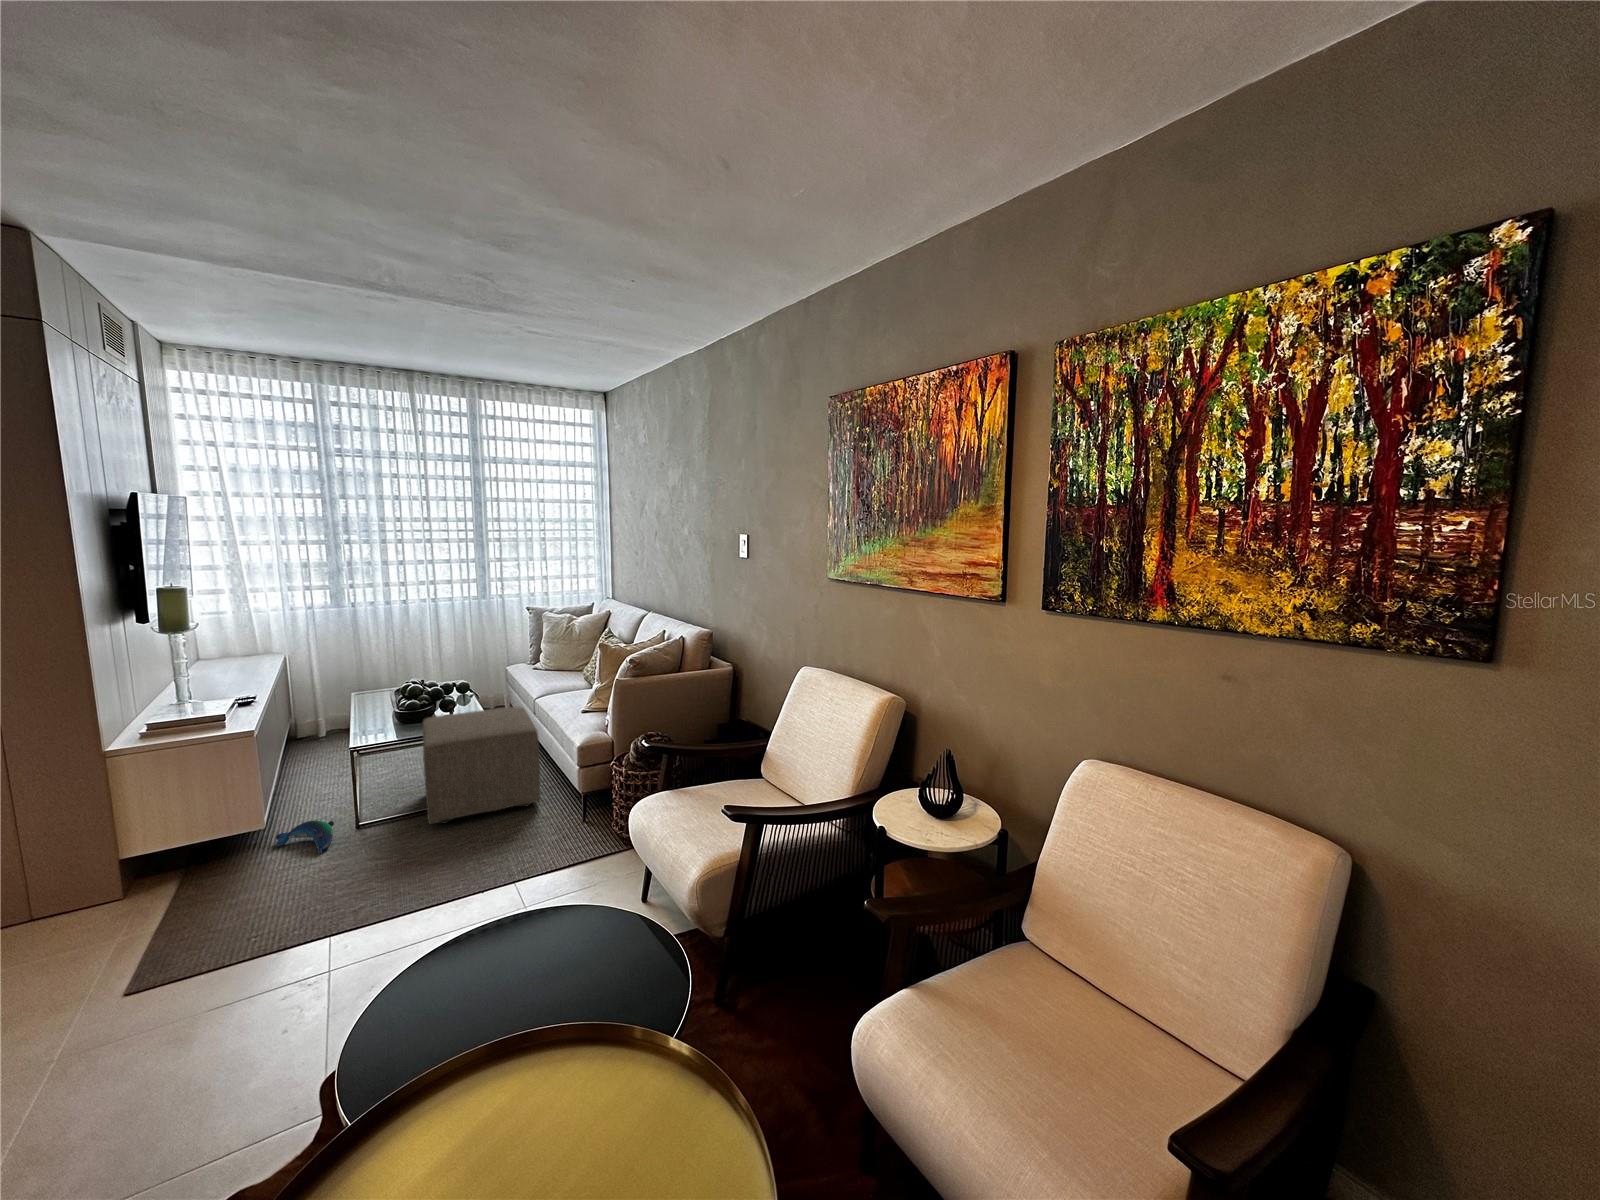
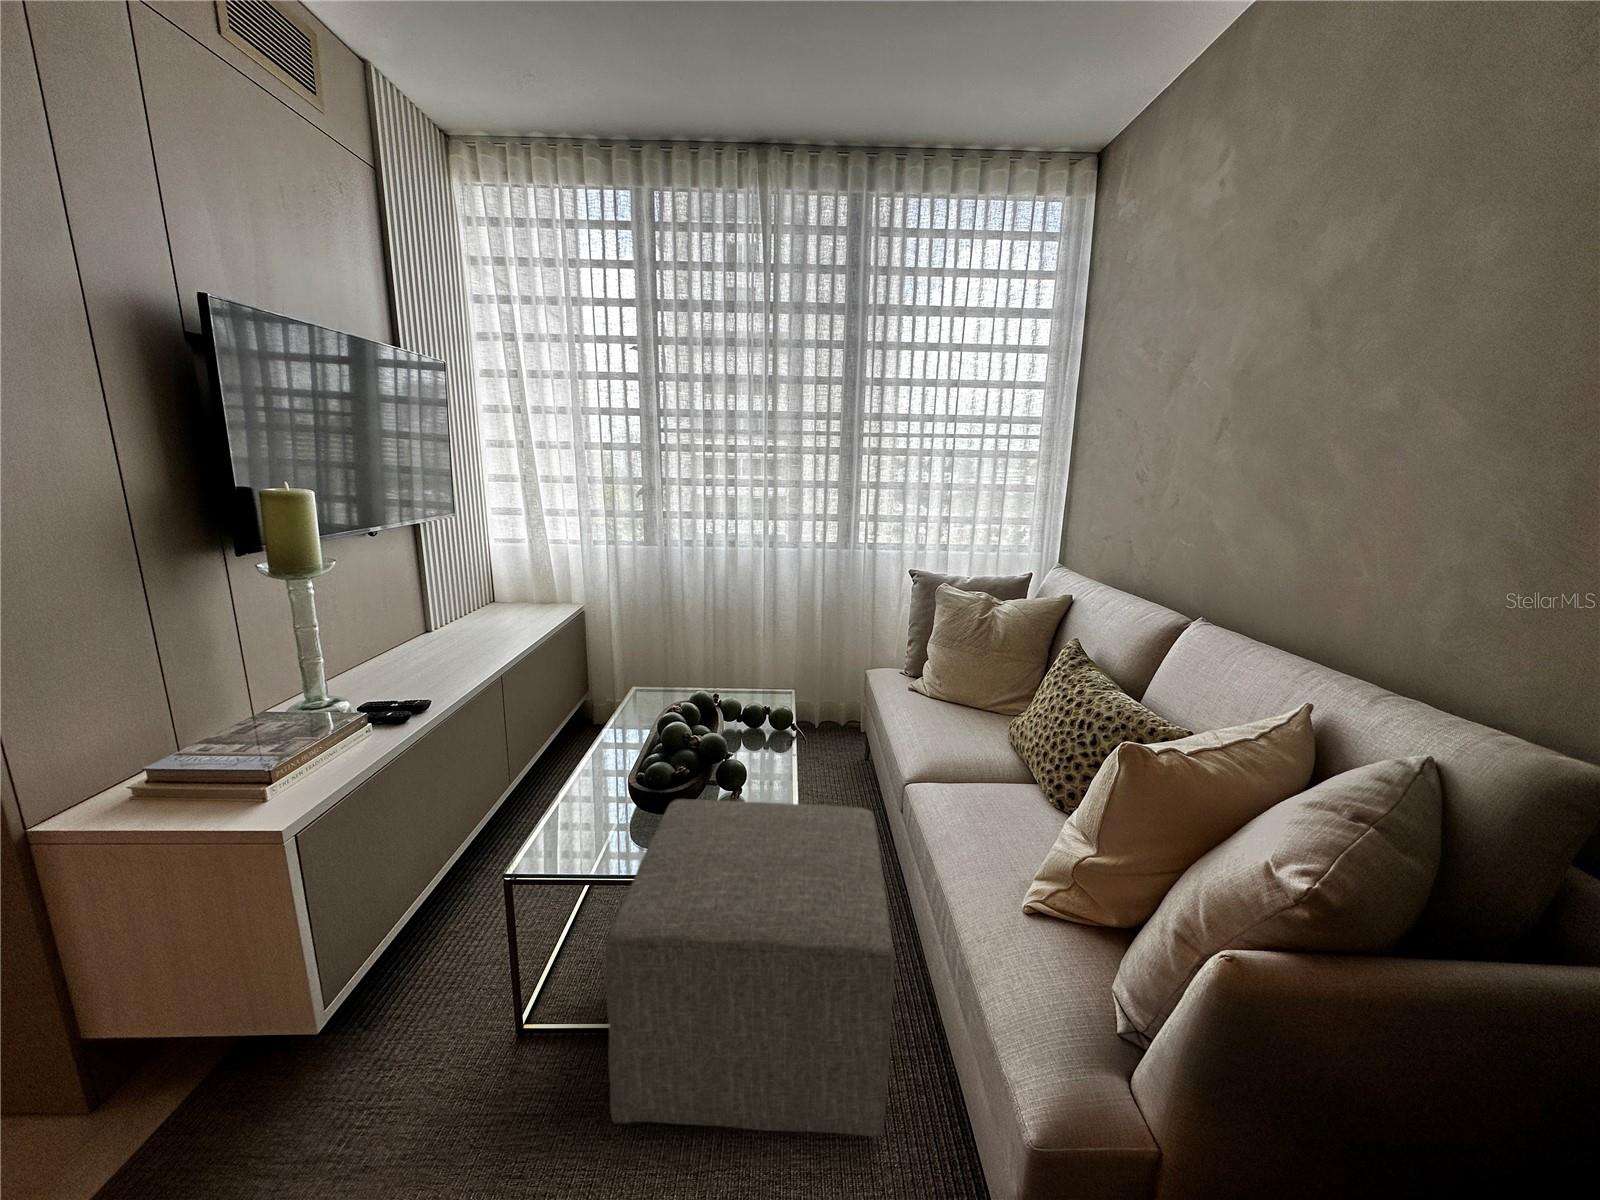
plush toy: present [276,820,334,853] -> none [360,997,457,1121]

